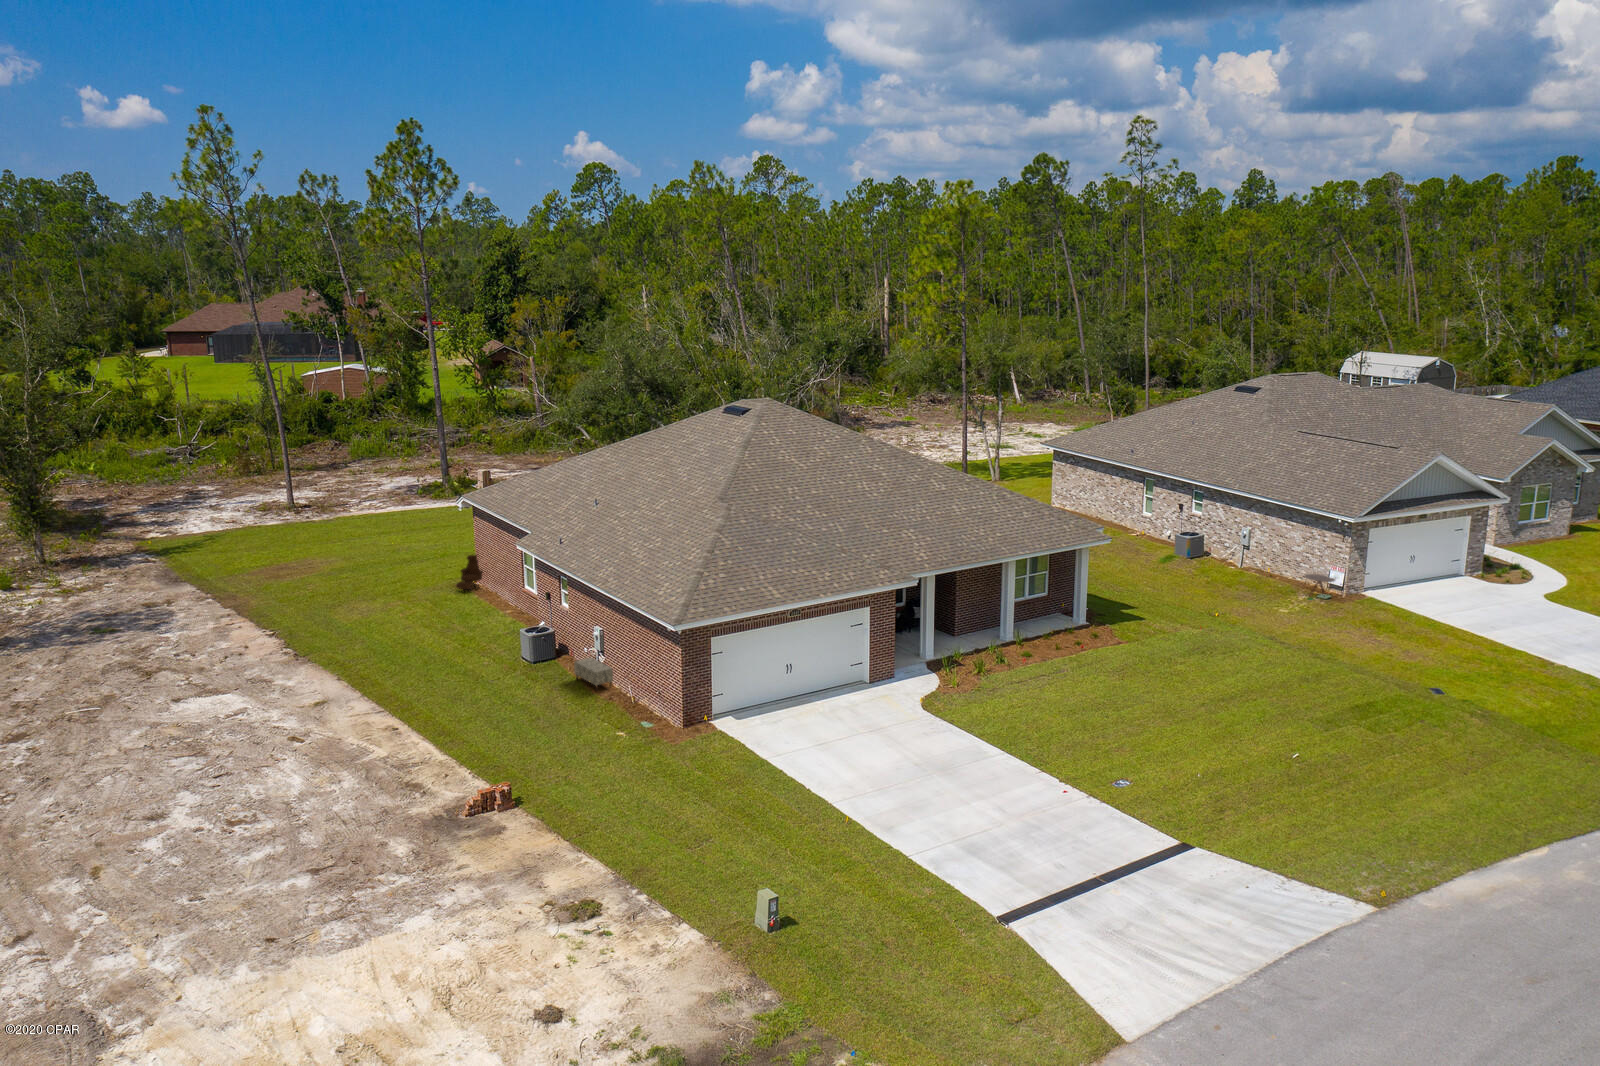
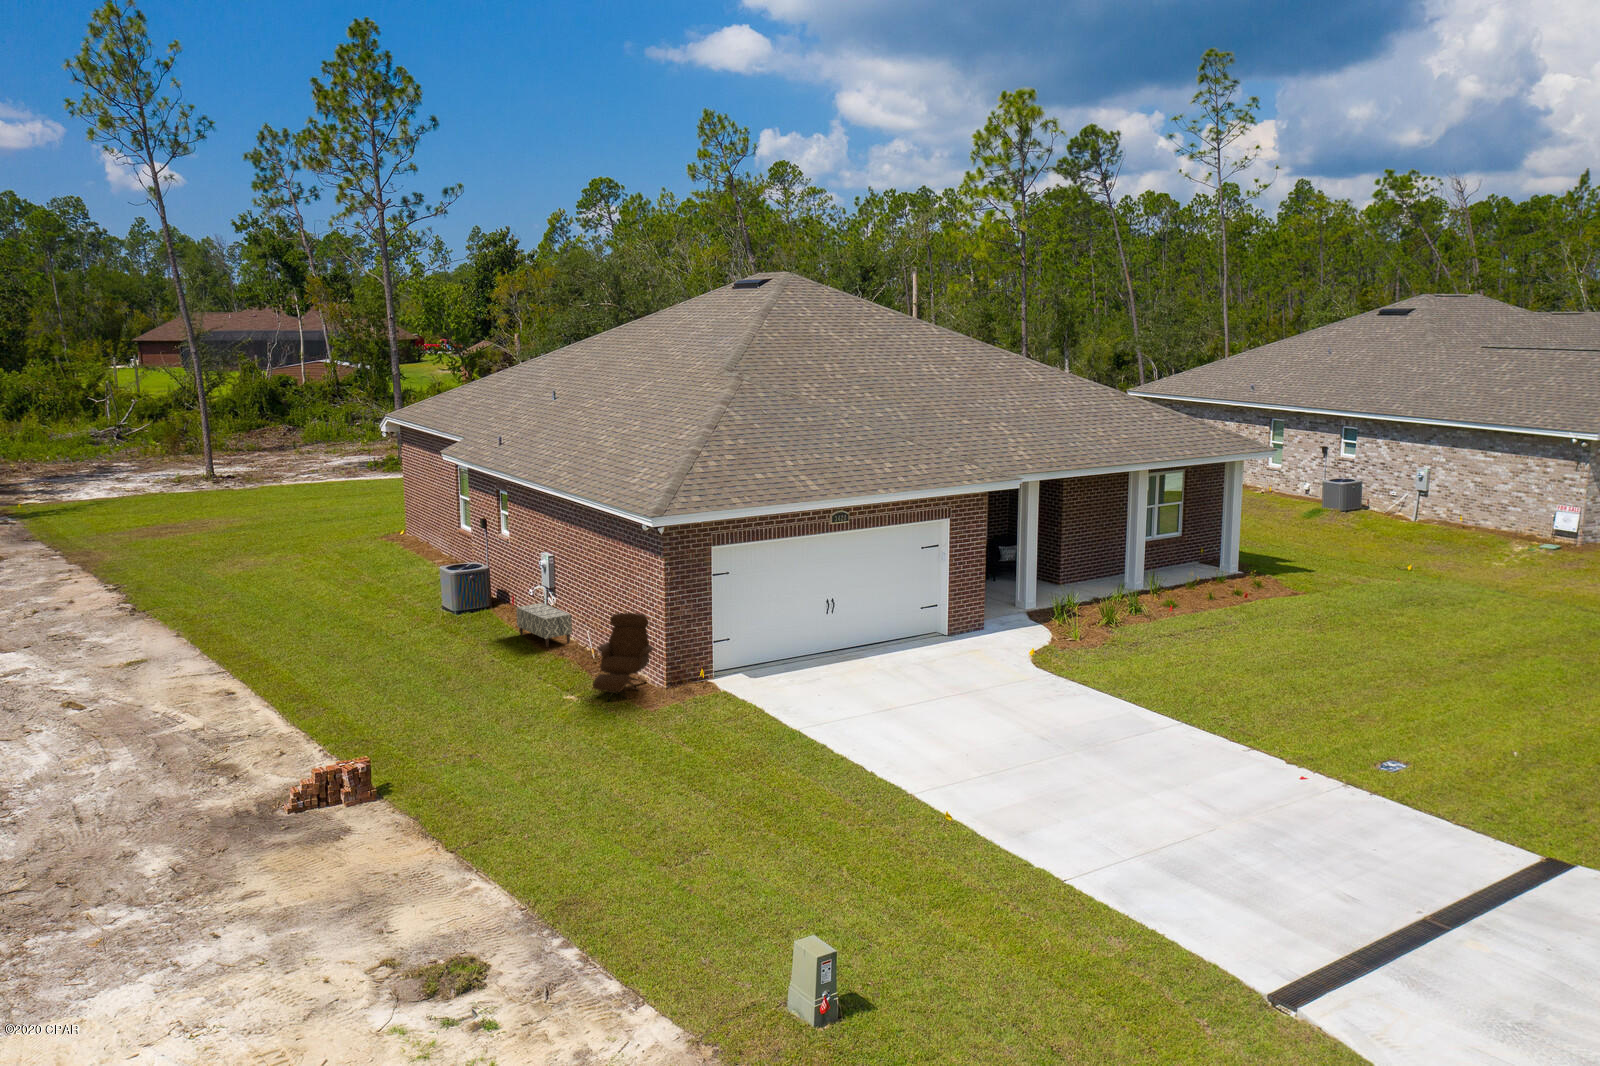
lounge chair: present [456,555,483,592] -> present [593,613,653,701]
round table: present [1305,574,1335,594] -> none [1519,517,1566,548]

